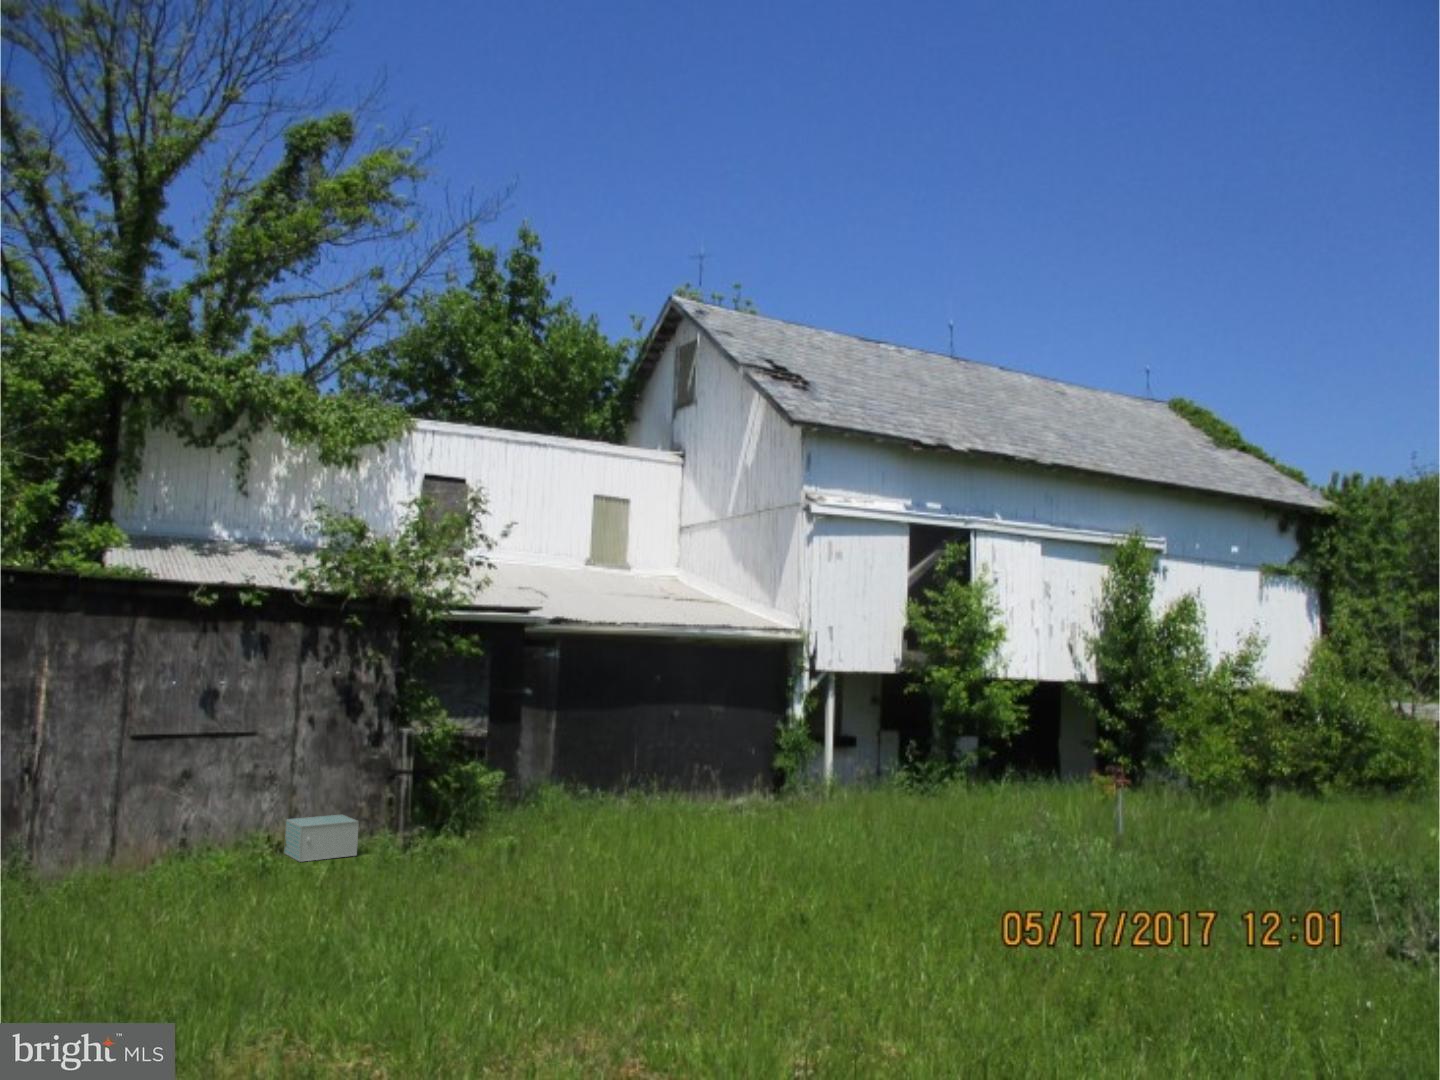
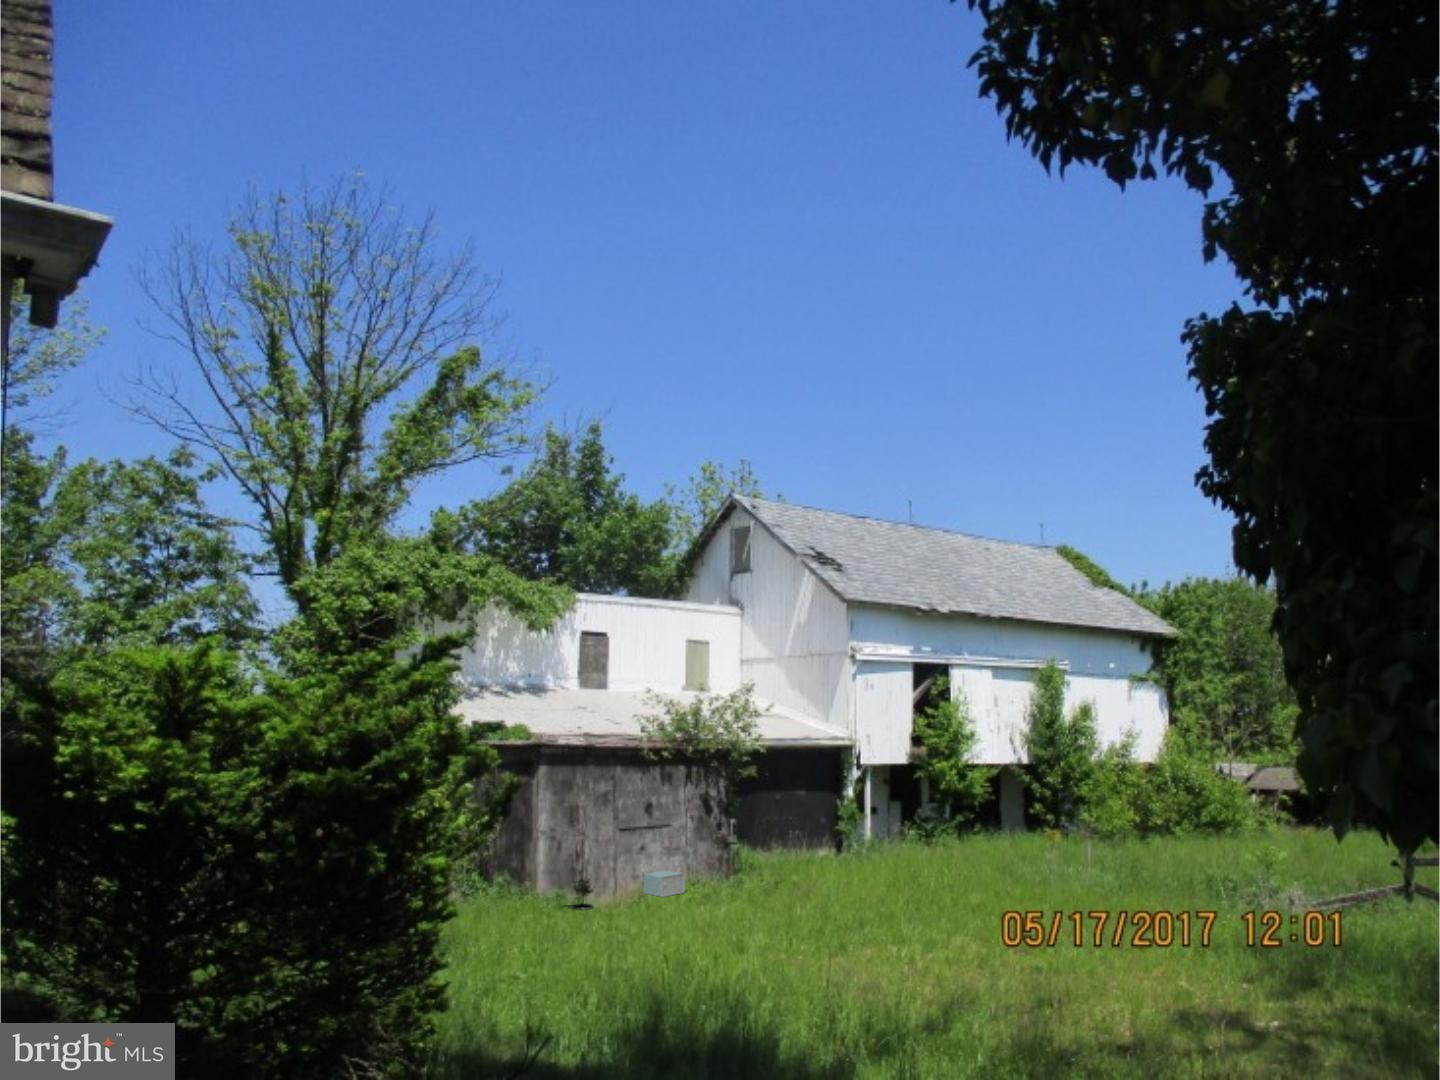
potted tree: none [85,798,139,881] -> present [571,868,595,910]

